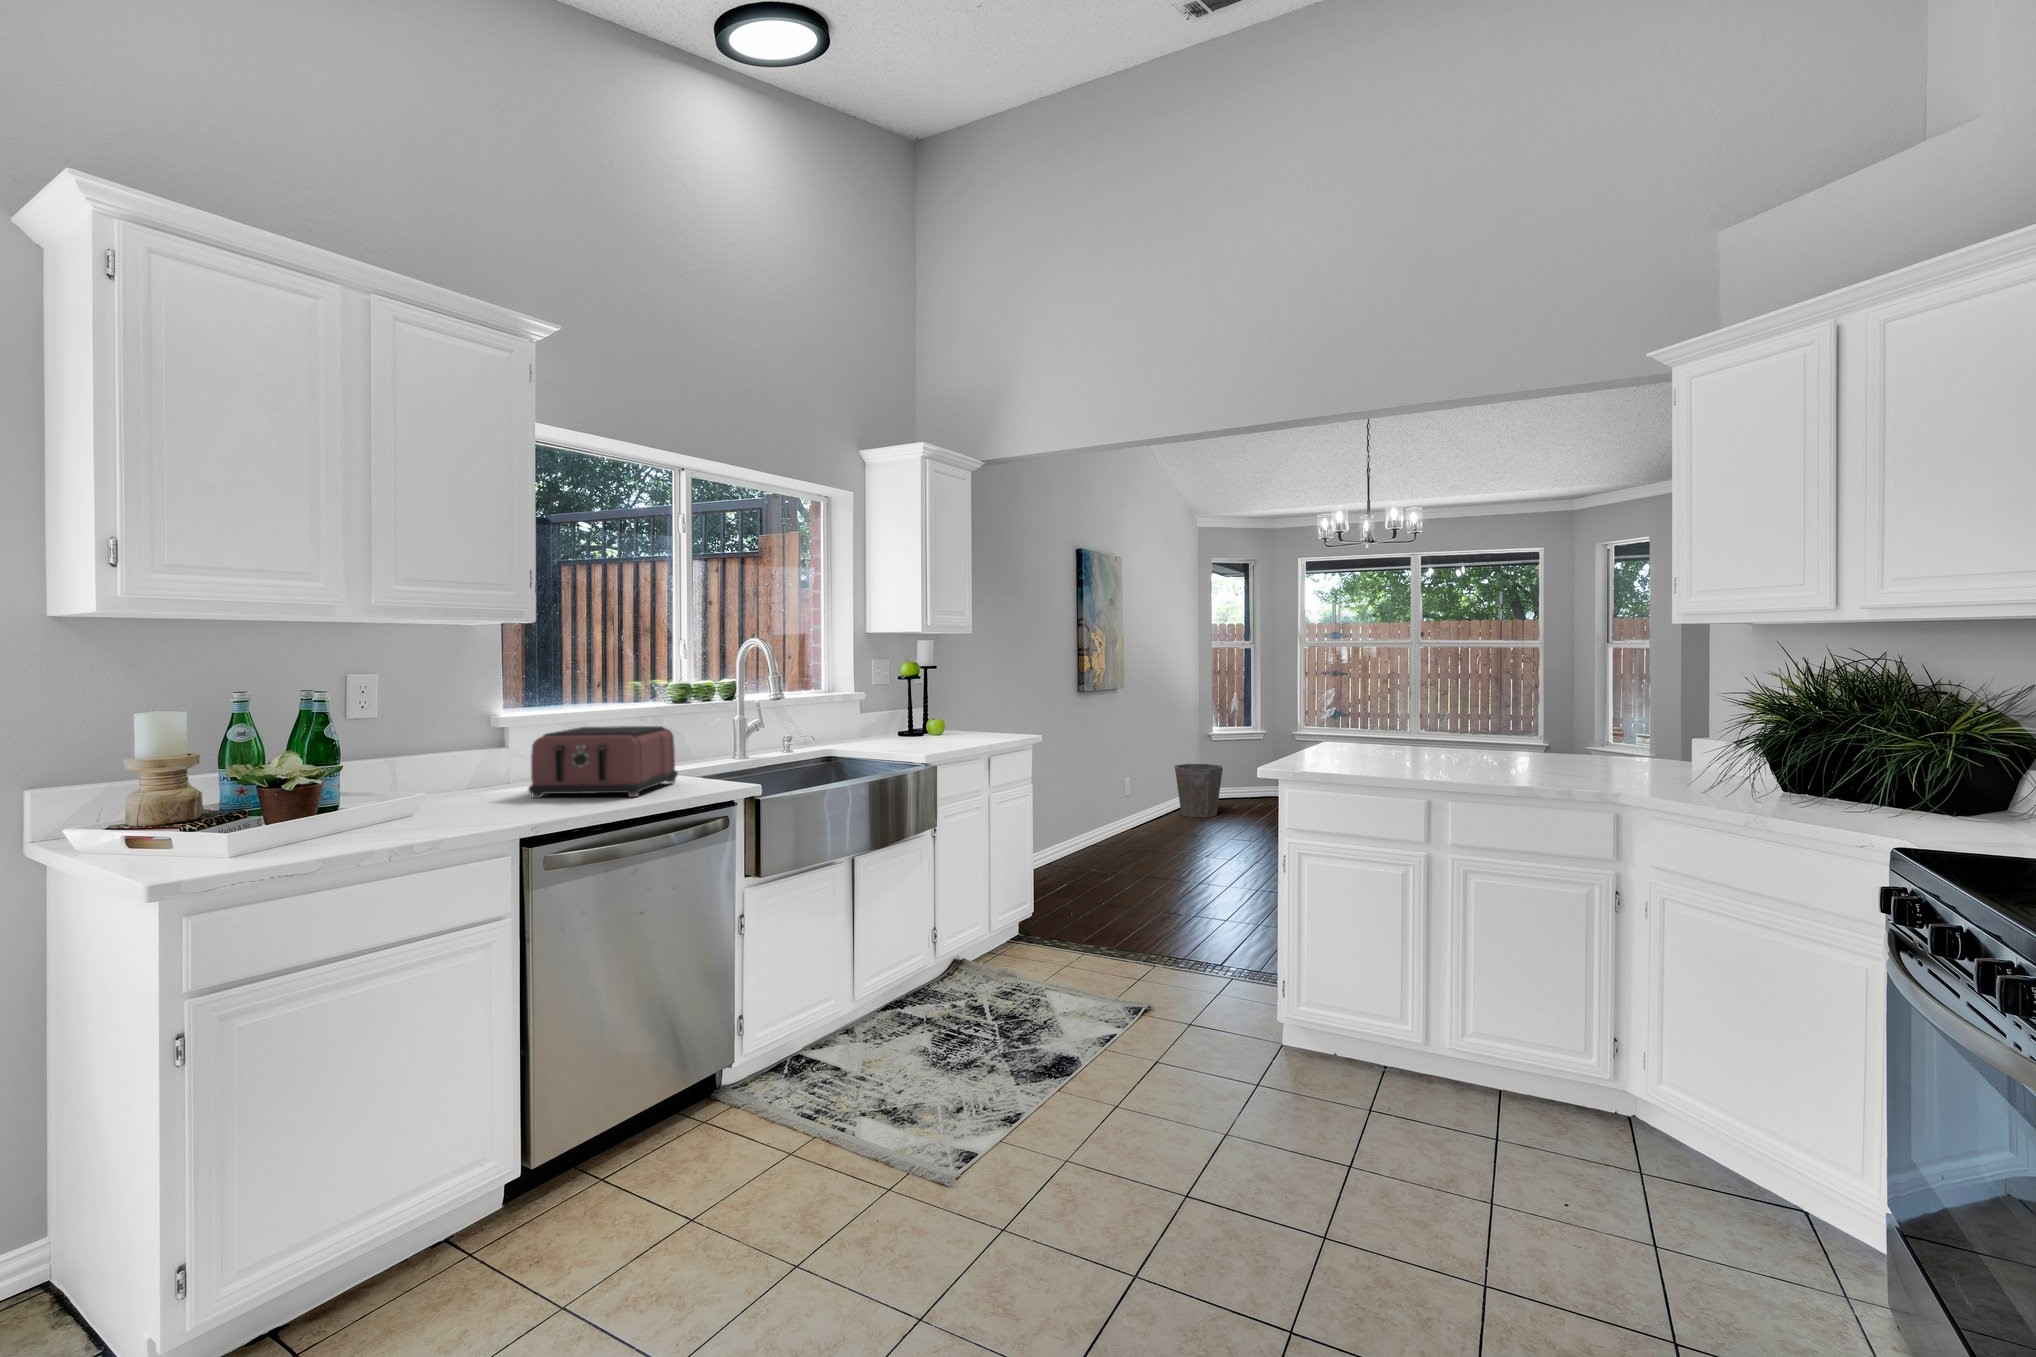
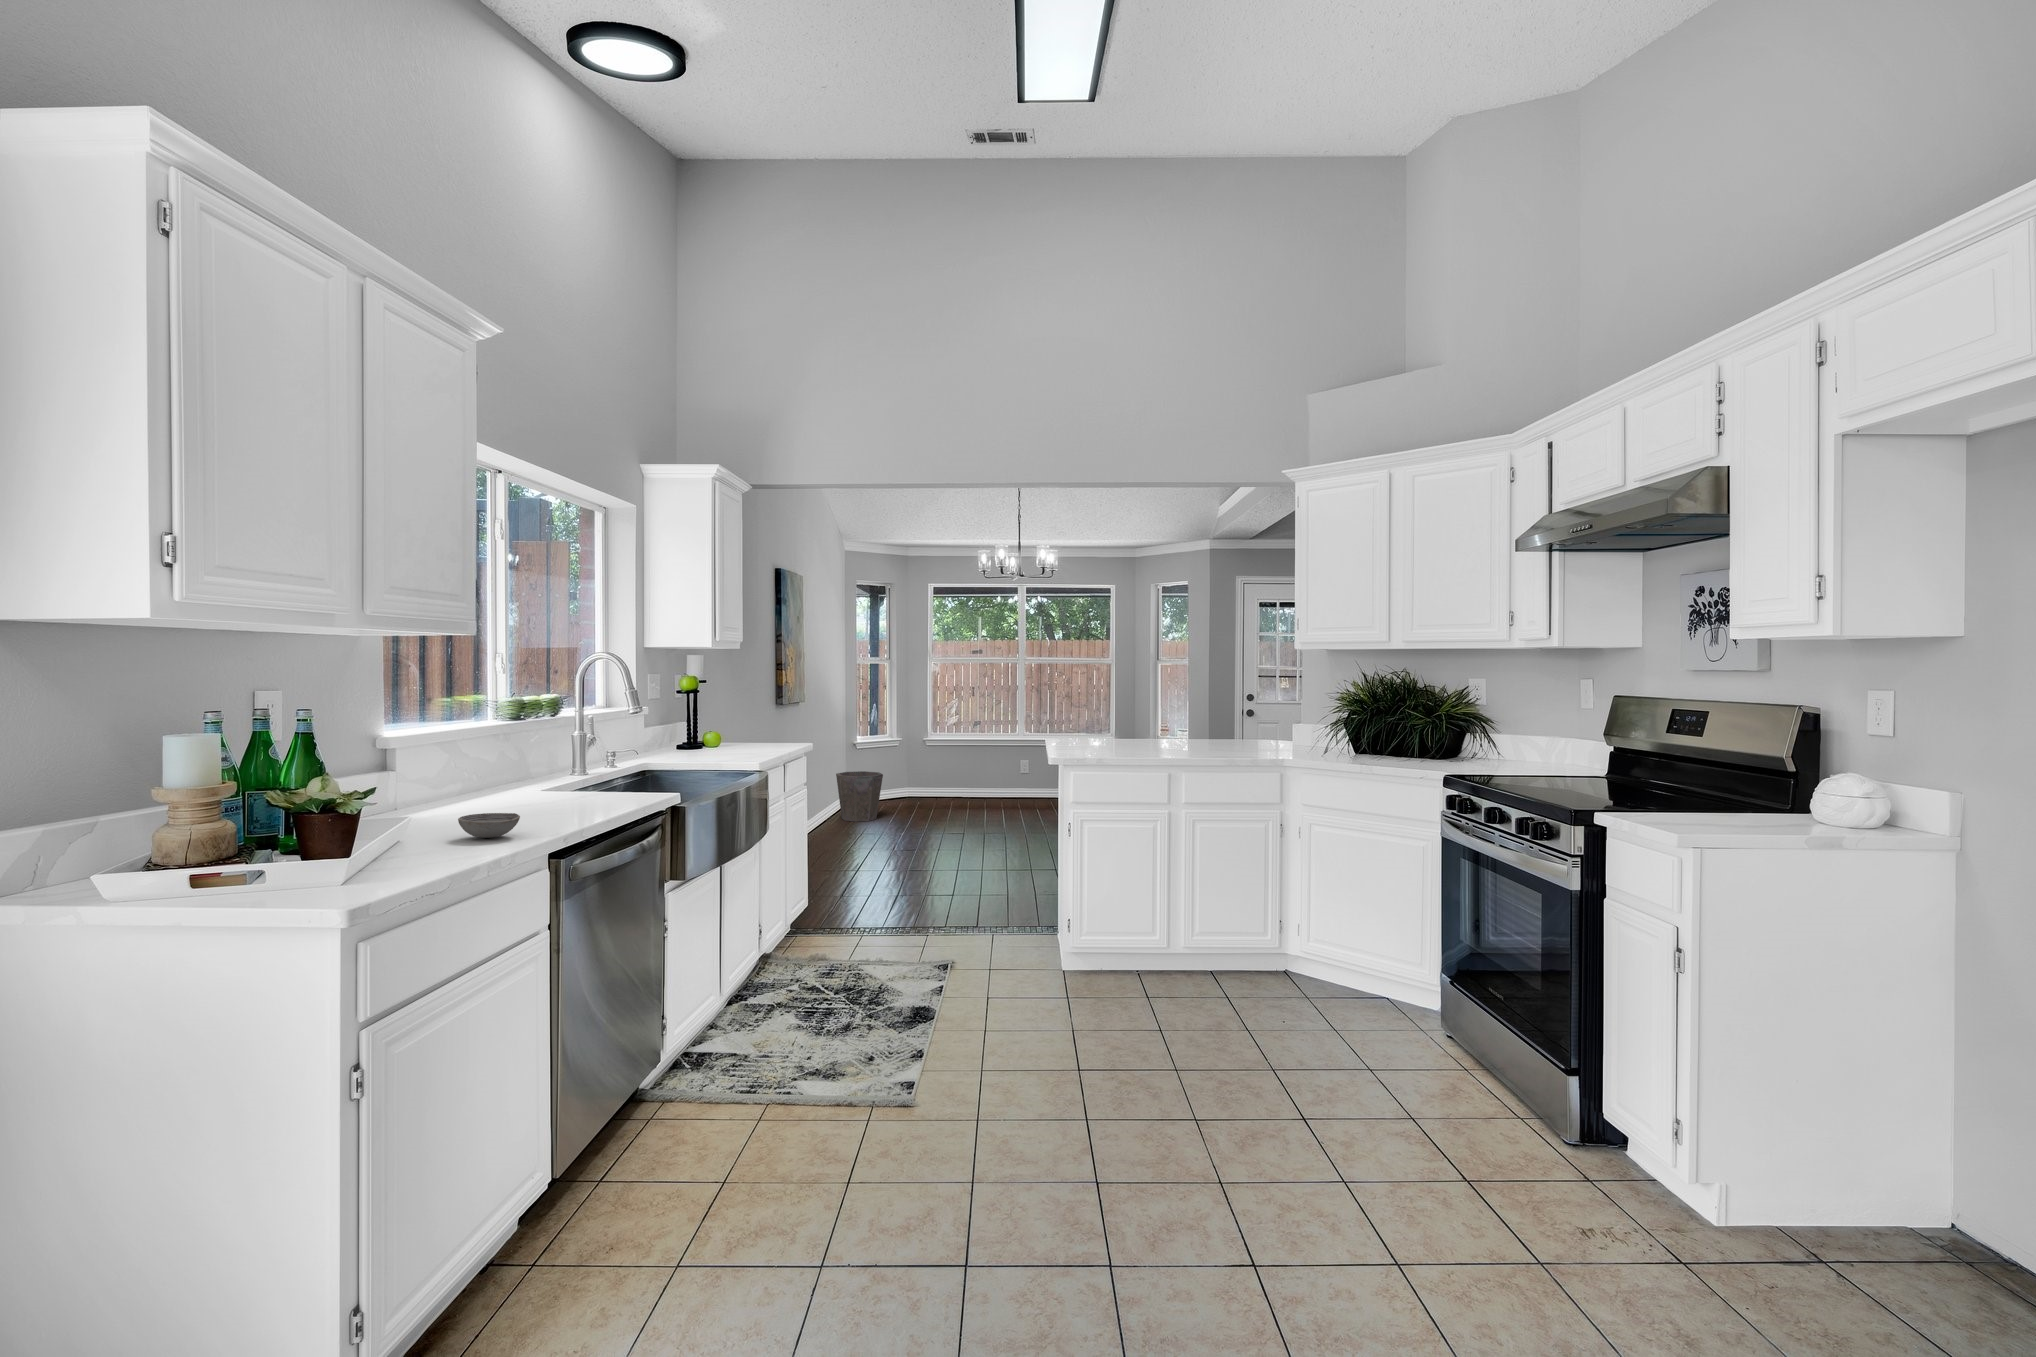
toaster: present [528,726,678,798] -> none [475,741,595,815]
bowl: none [422,798,486,823] -> present [458,813,520,838]

